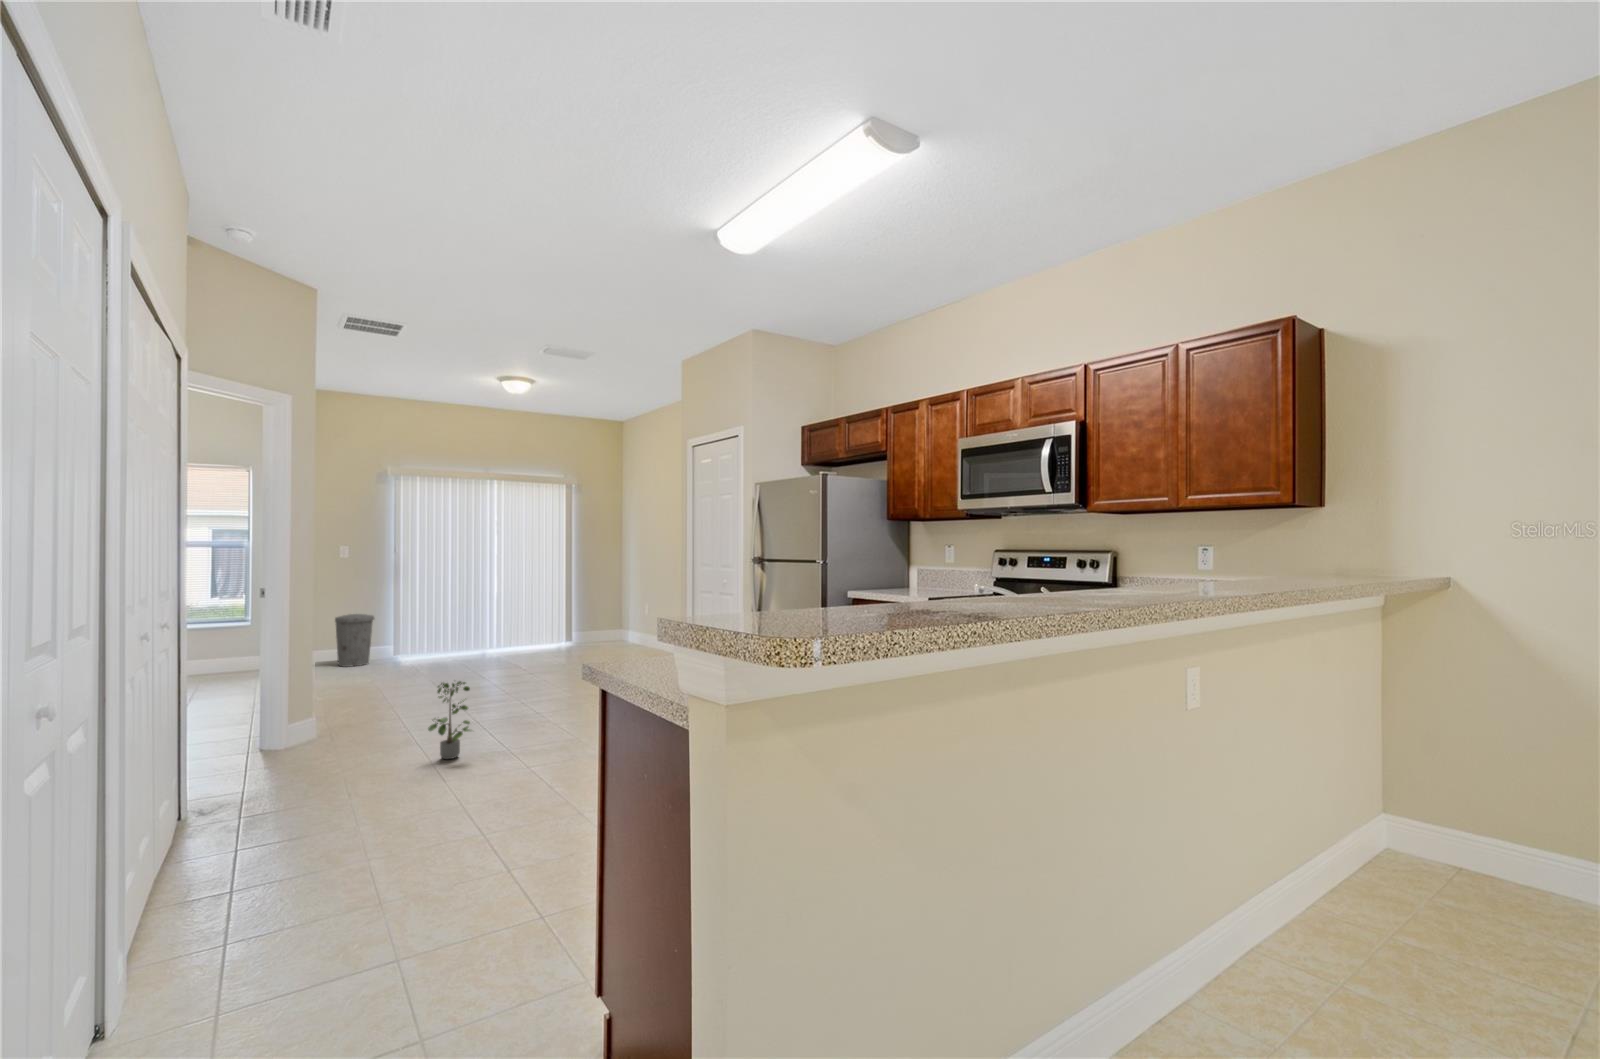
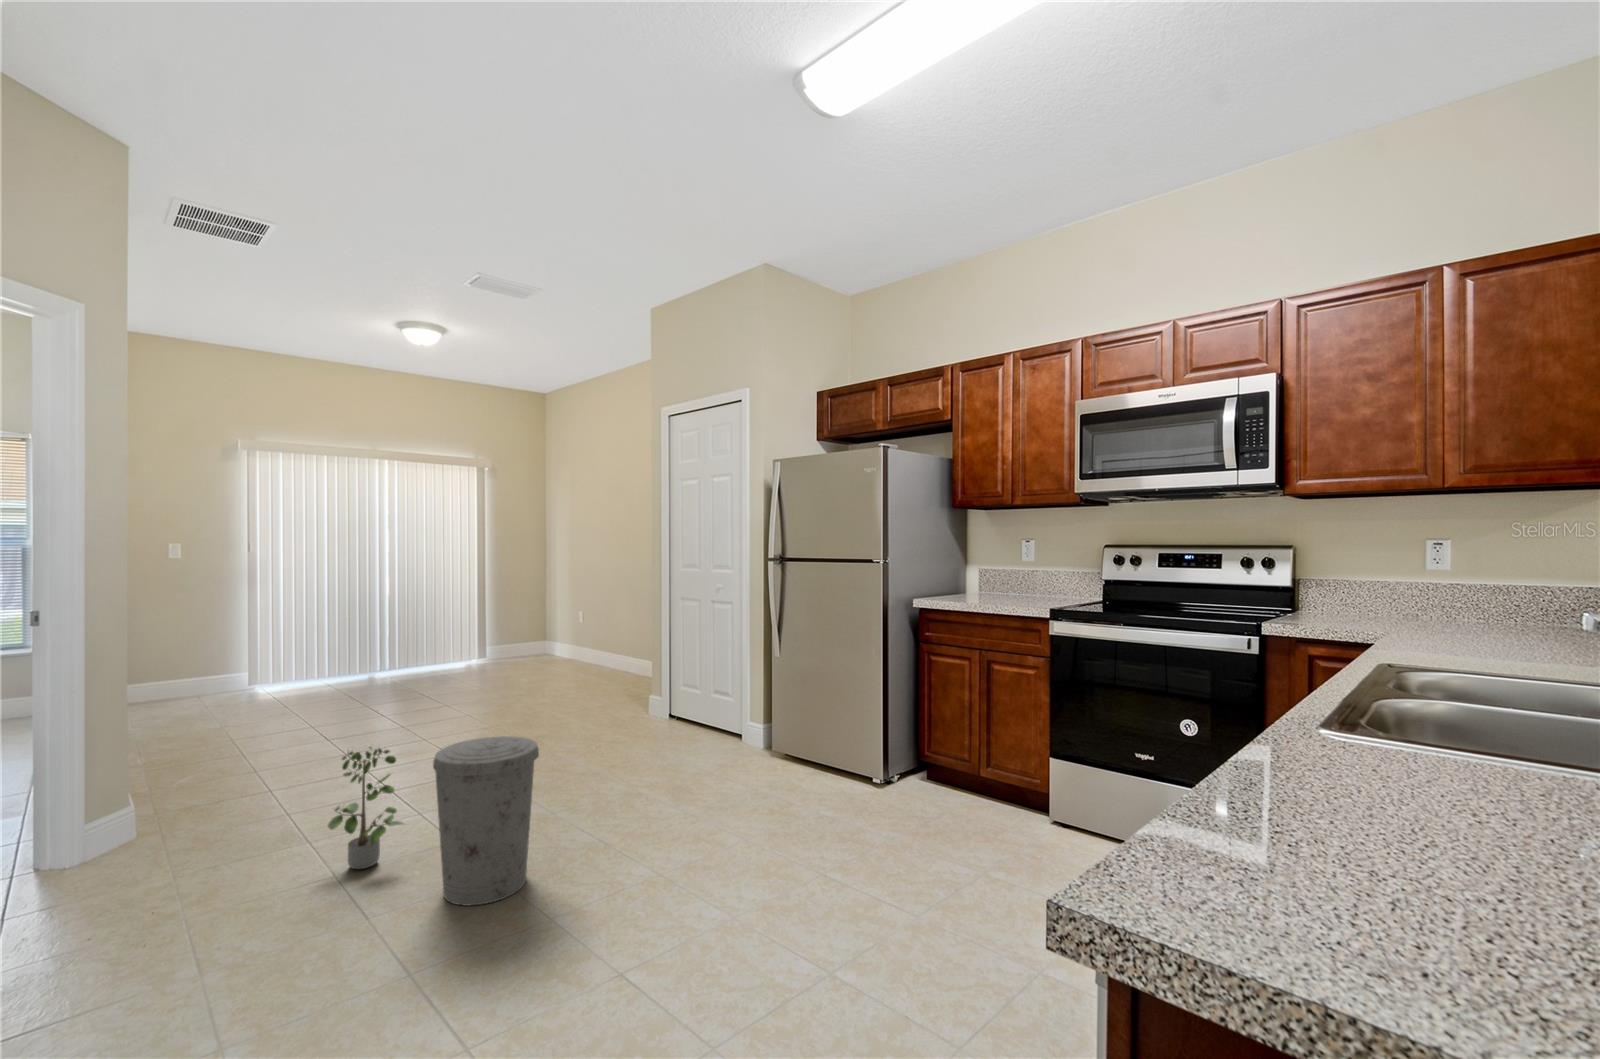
trash can: present [335,614,374,667] -> present [433,736,539,906]

